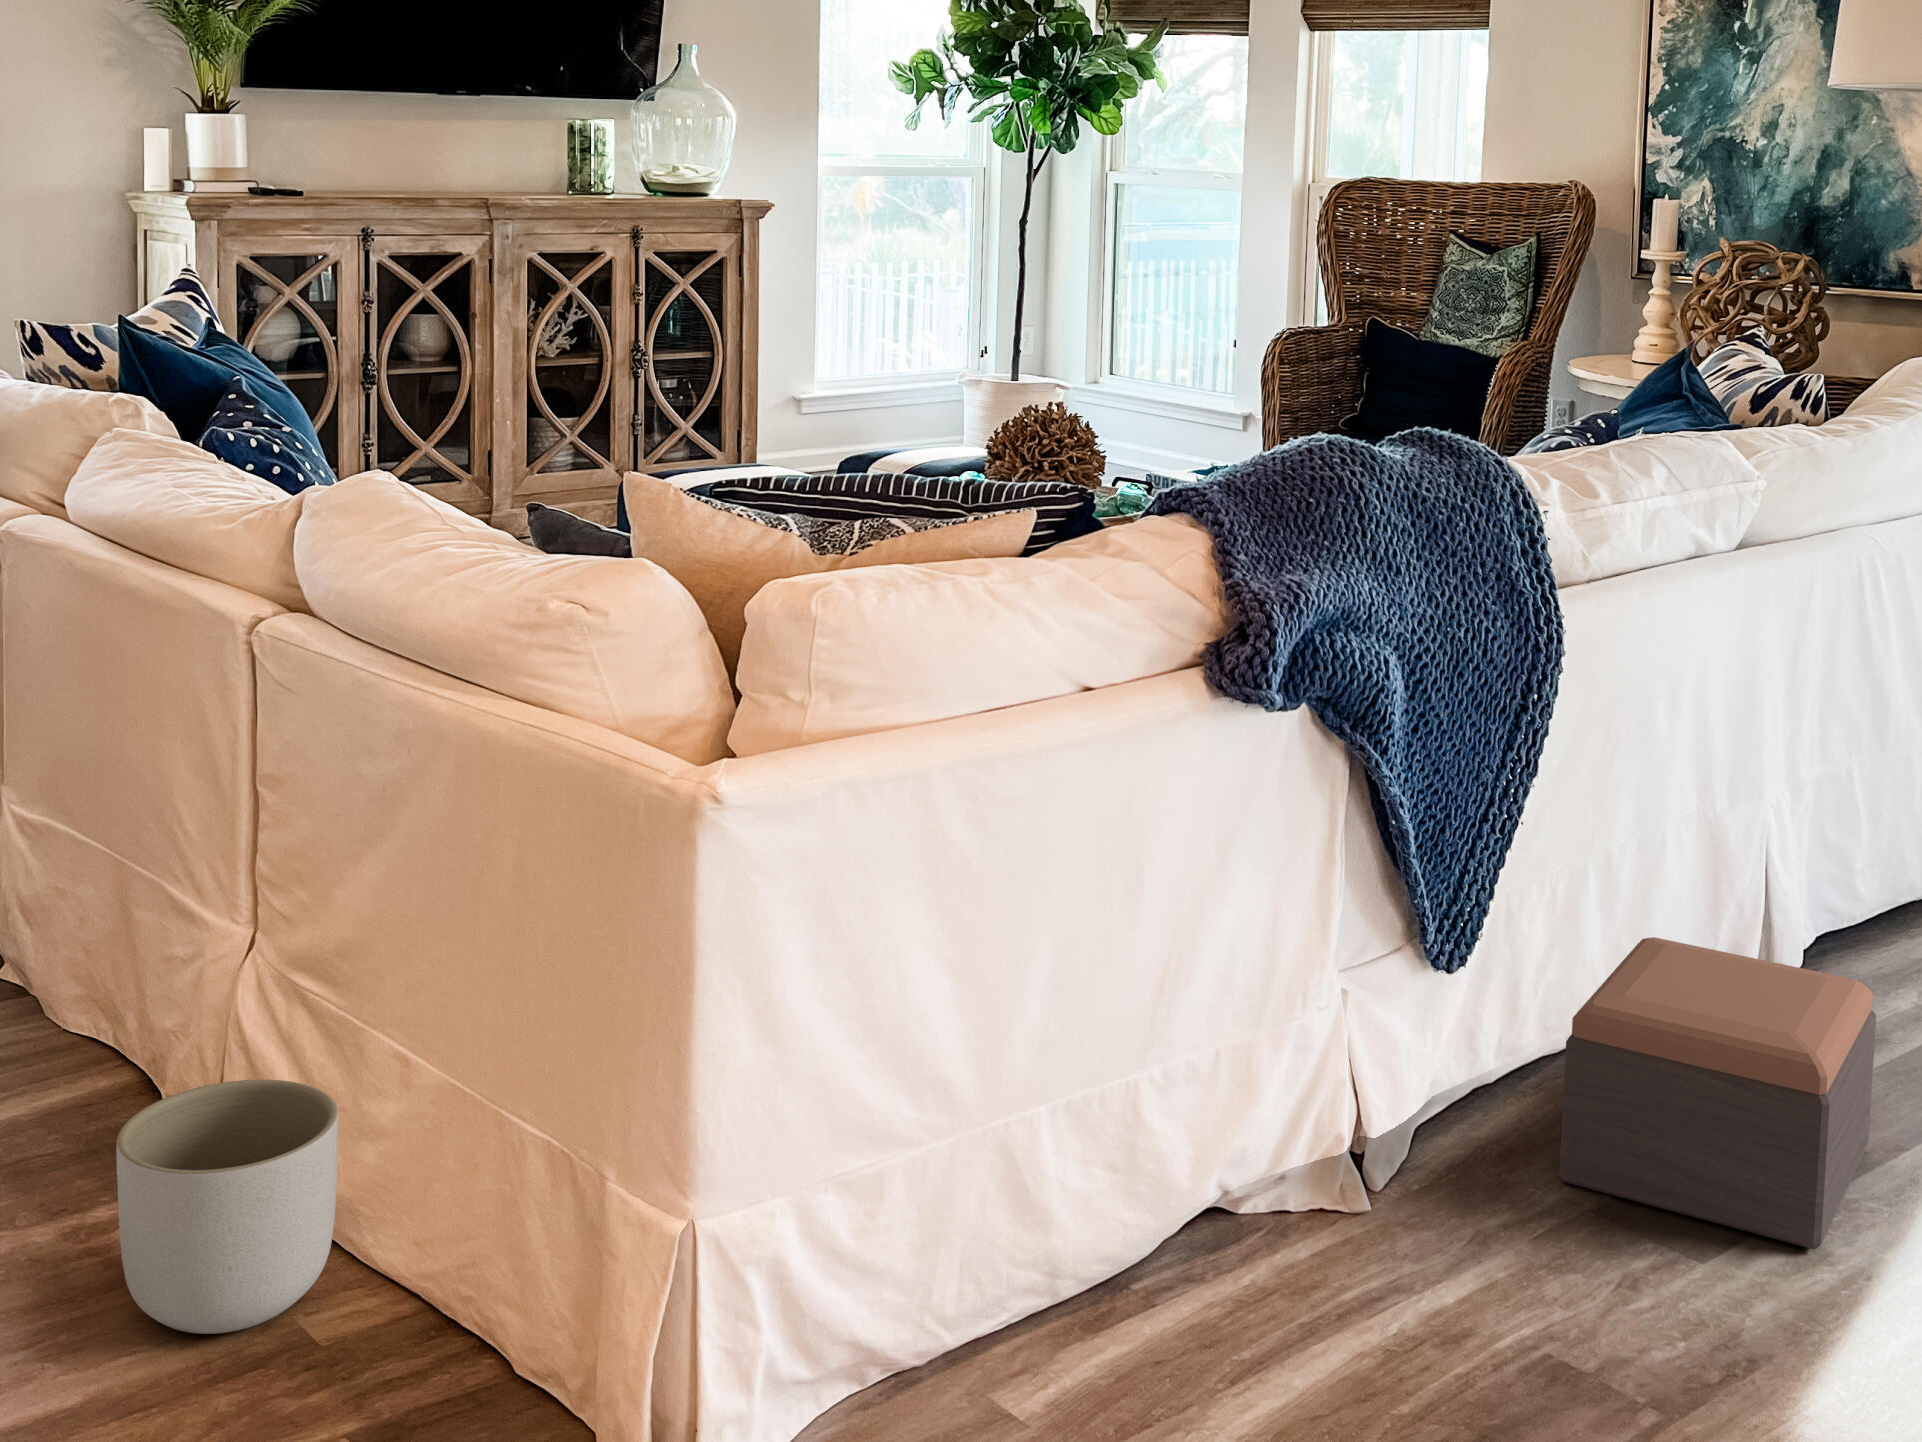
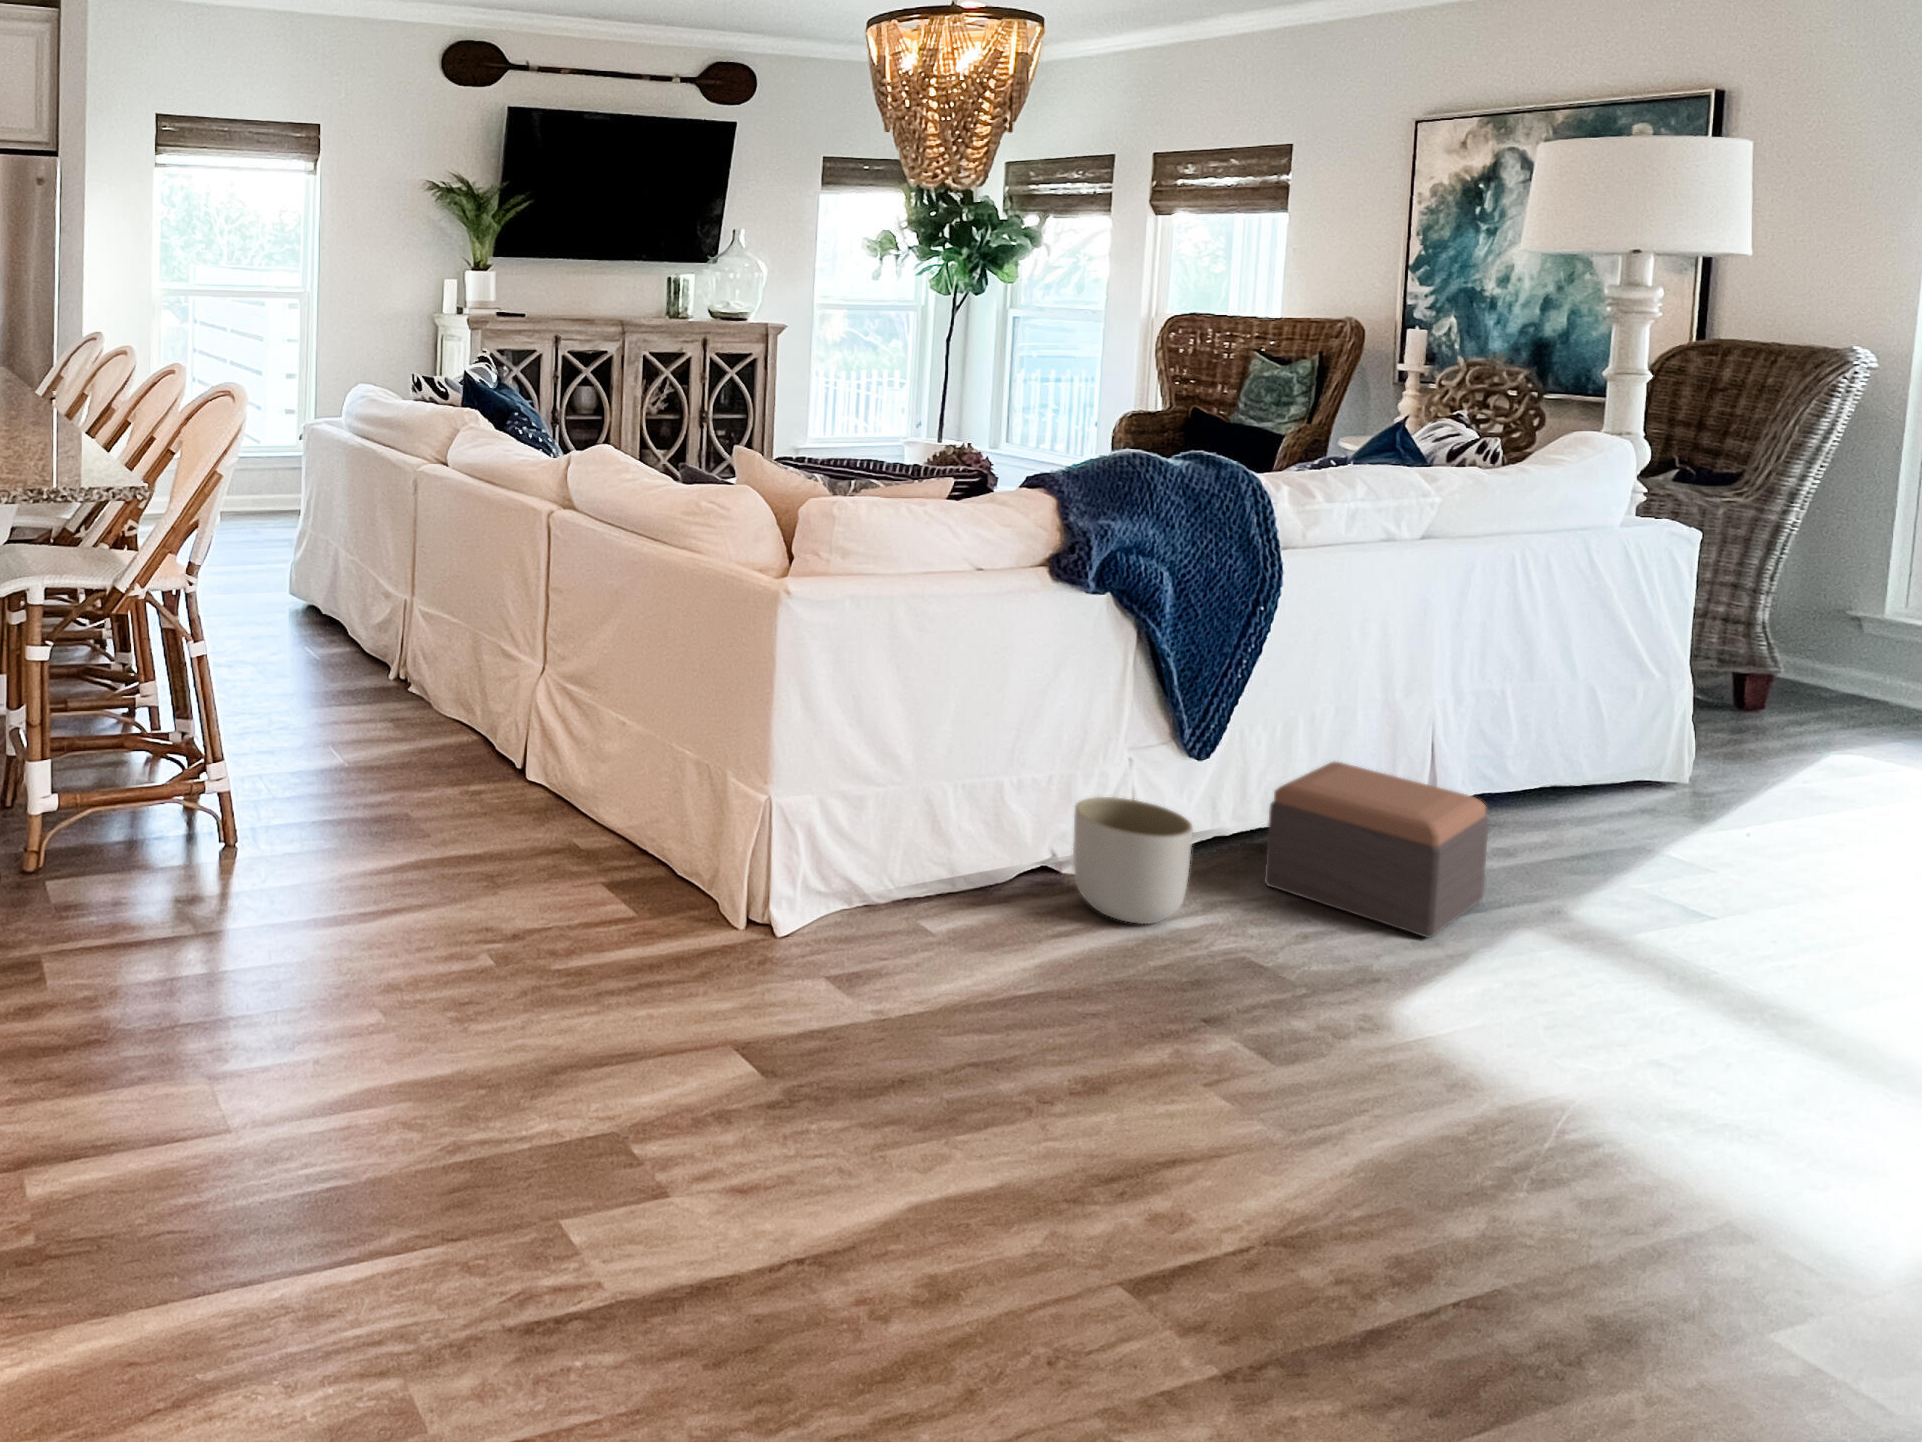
planter: present [116,1079,338,1334] -> present [1073,797,1193,924]

